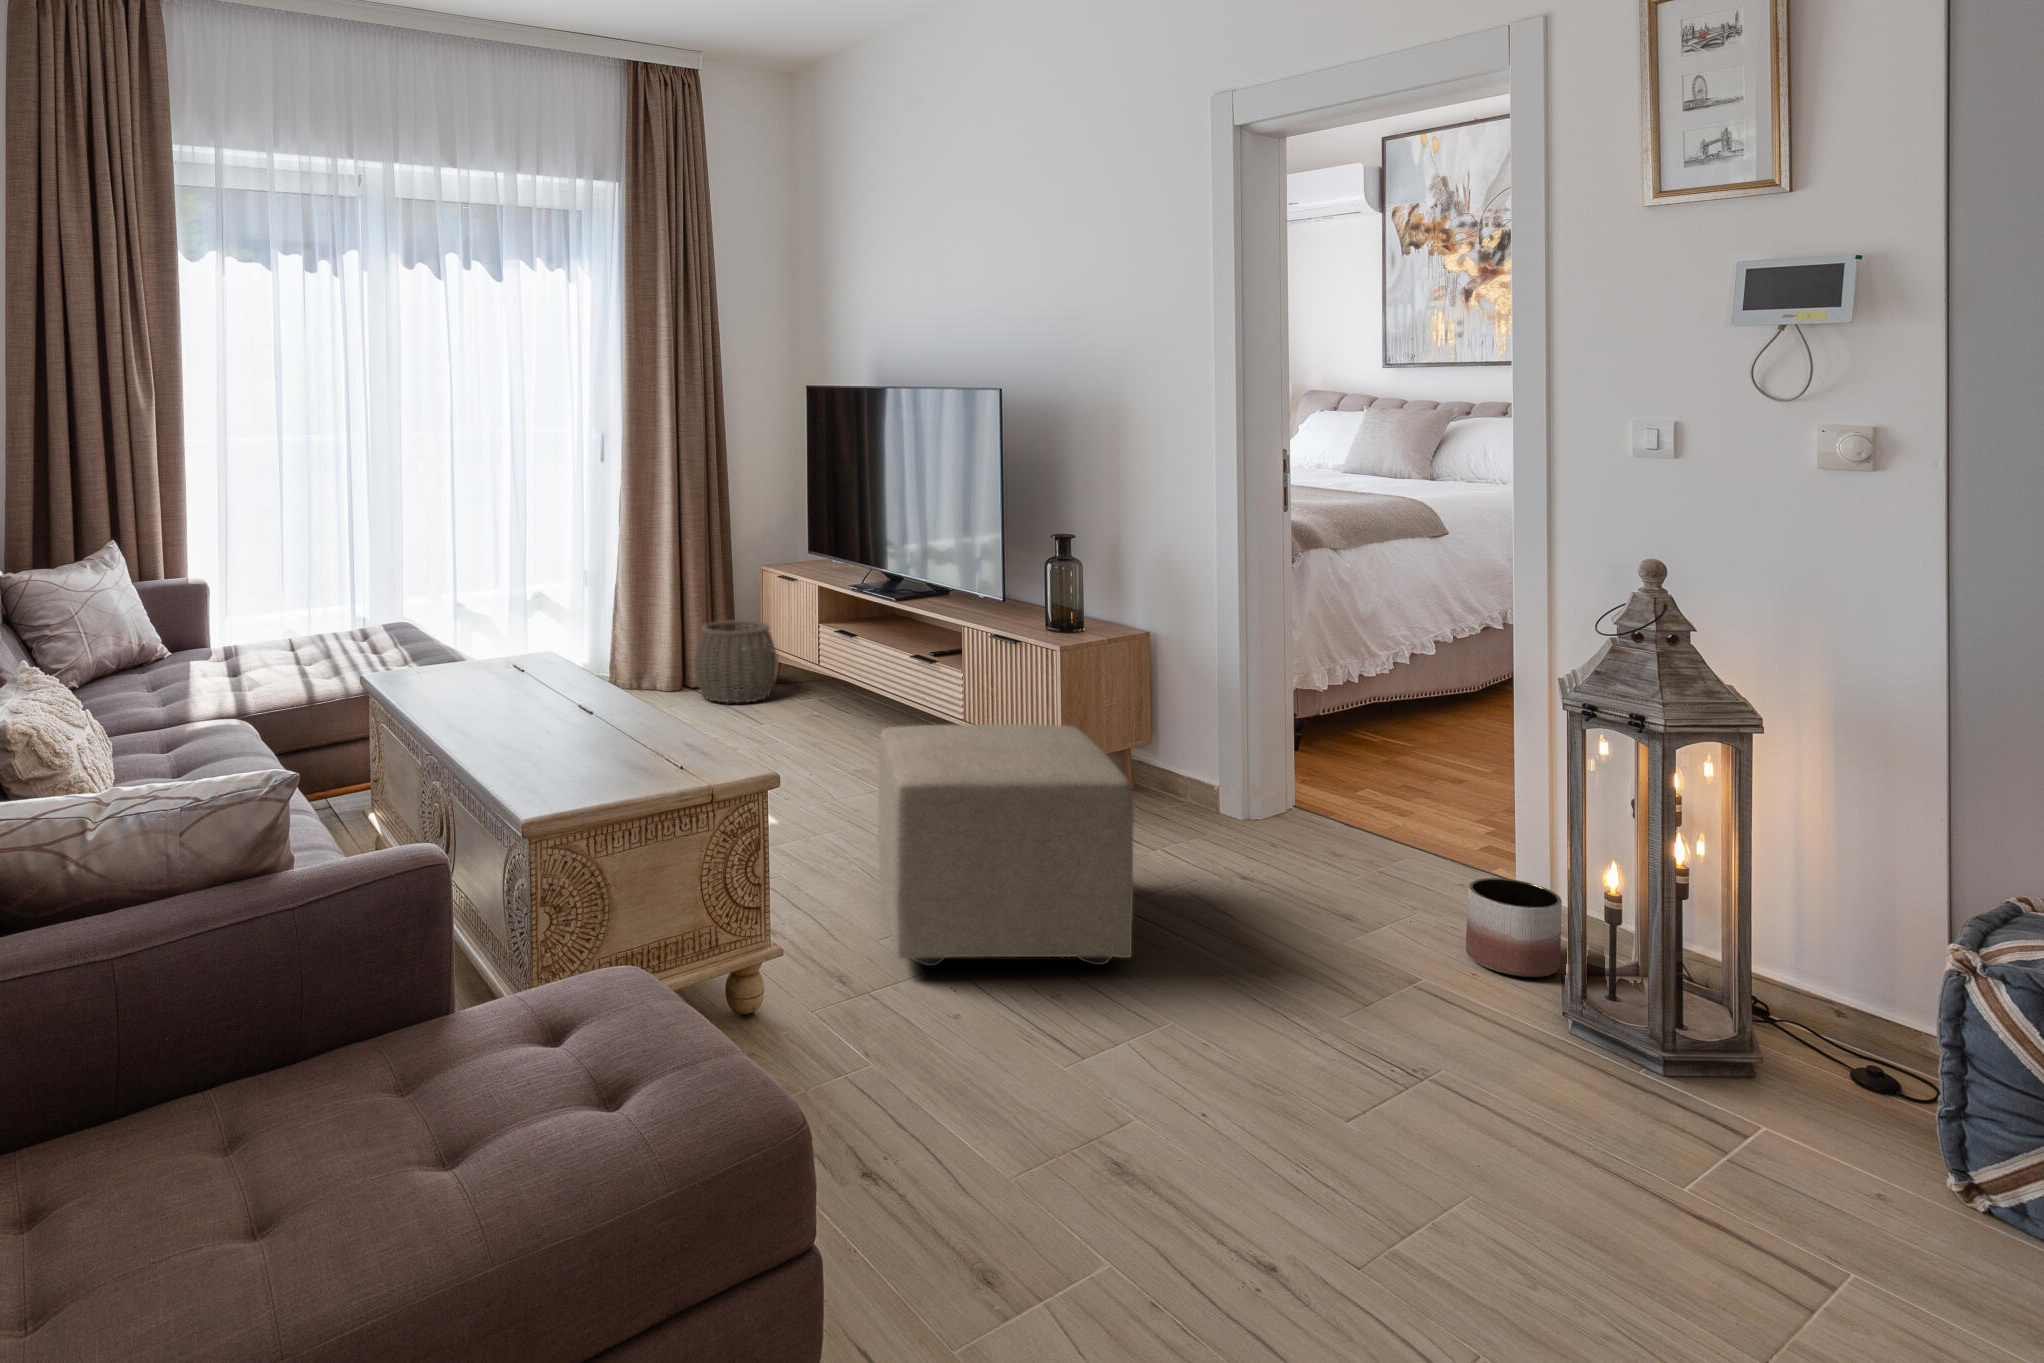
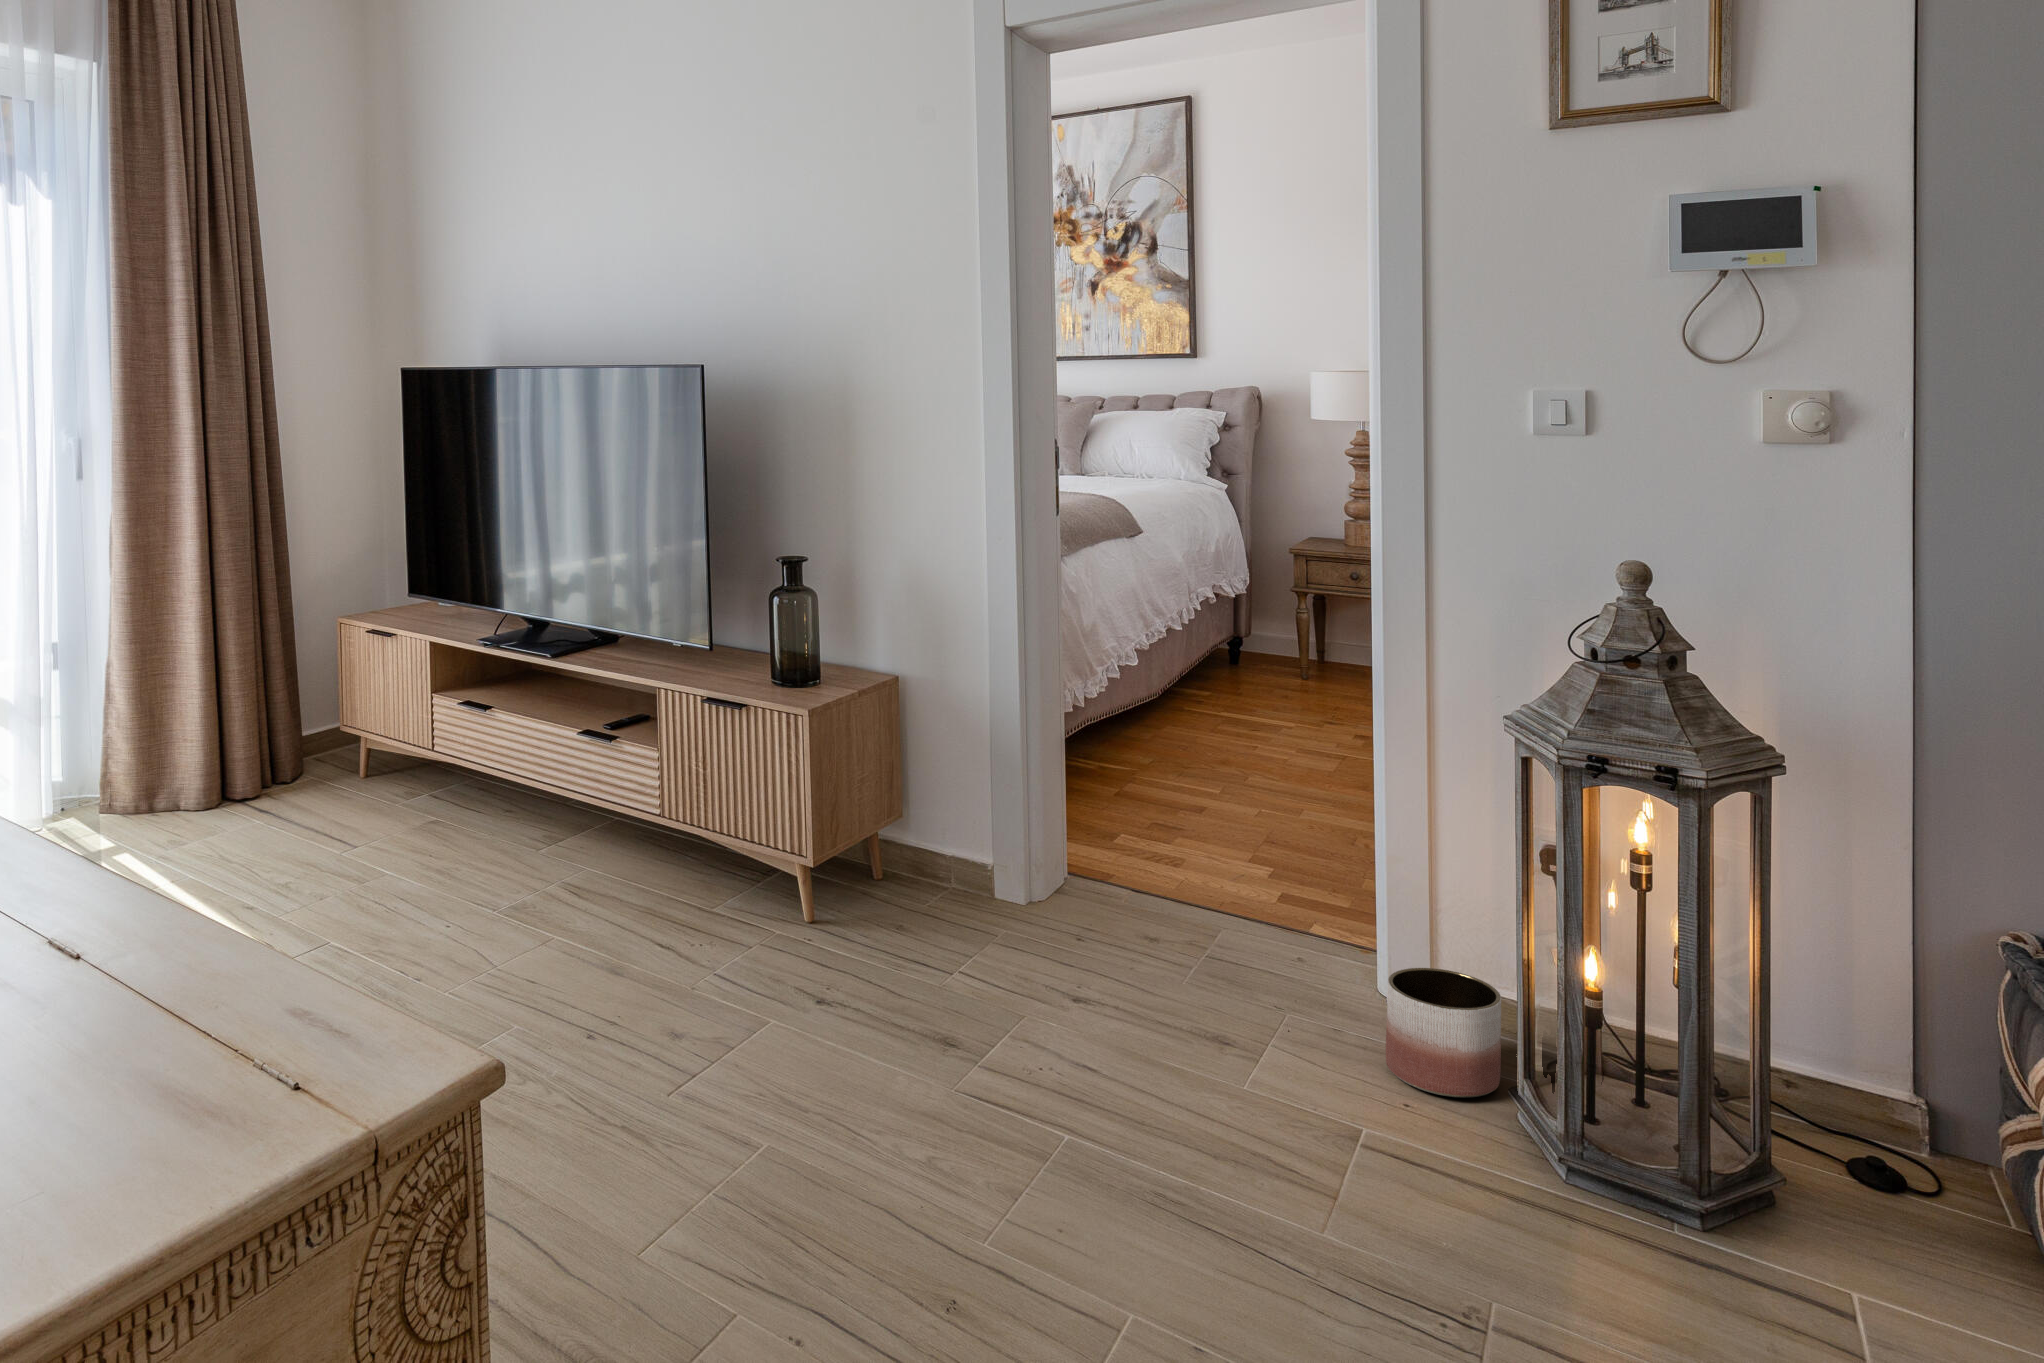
woven basket: present [694,620,777,703] -> none [240,693,365,813]
ottoman: present [878,724,1133,966] -> none [613,826,1030,1248]

